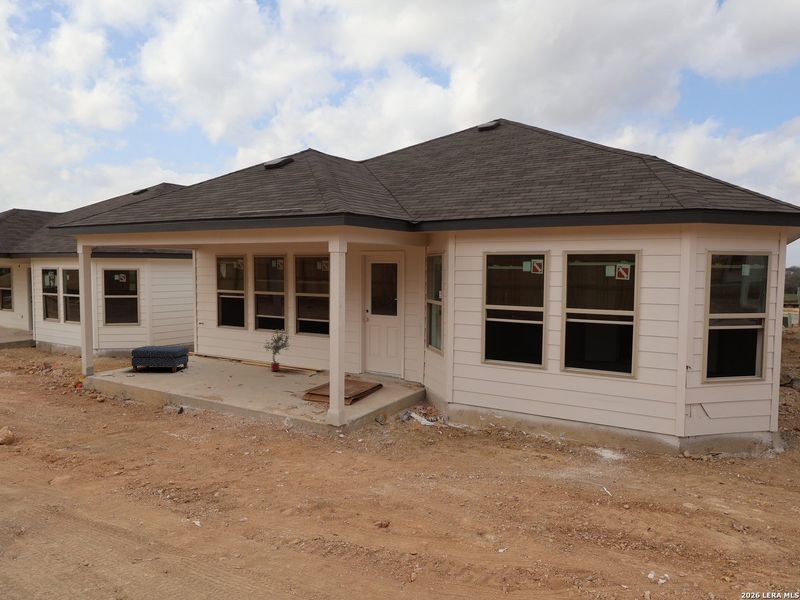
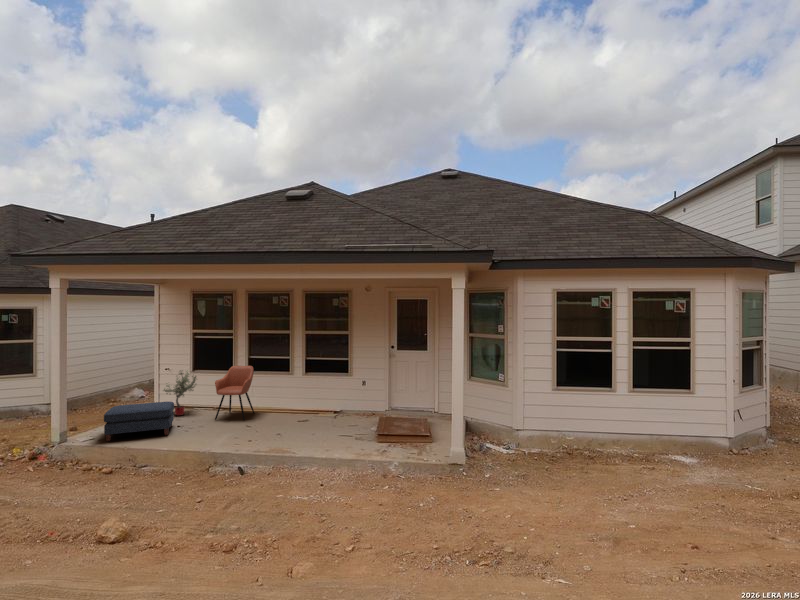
armchair: none [220,322,256,369] -> present [215,366,254,420]
potted tree: present [264,330,289,371] -> present [163,370,196,416]

